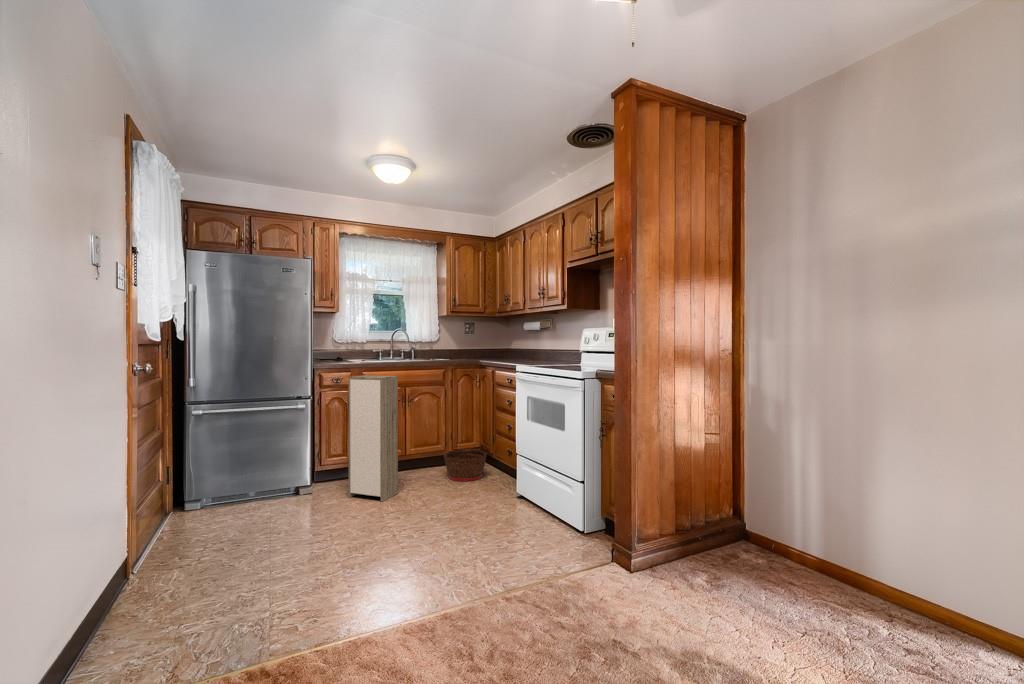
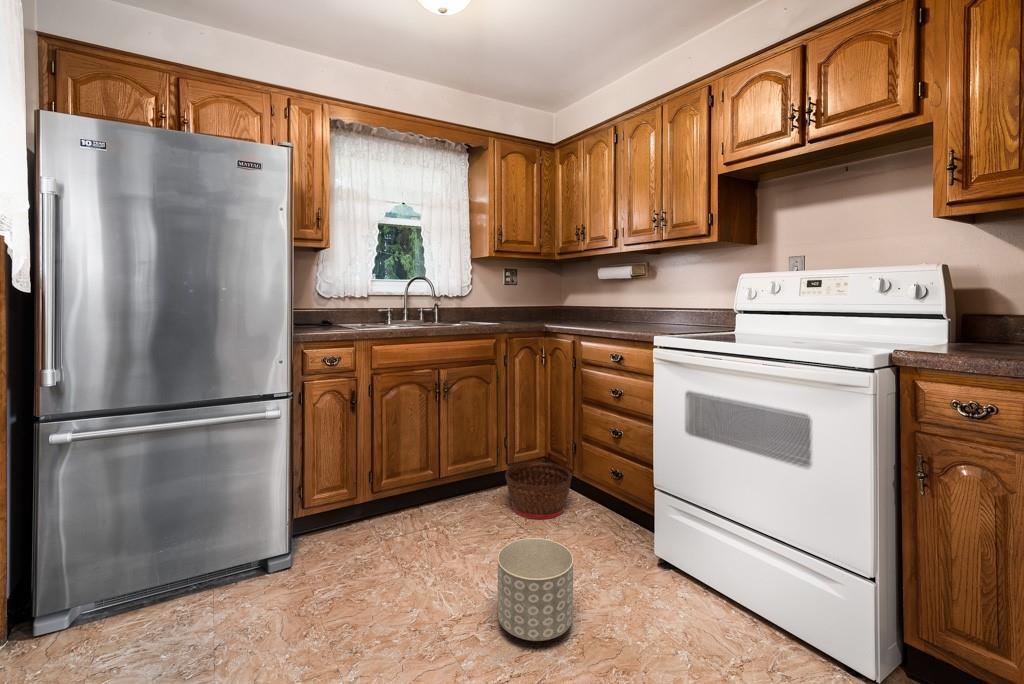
storage cabinet: present [348,375,398,502] -> none [358,356,448,581]
planter: none [411,473,452,520] -> present [497,538,573,641]

